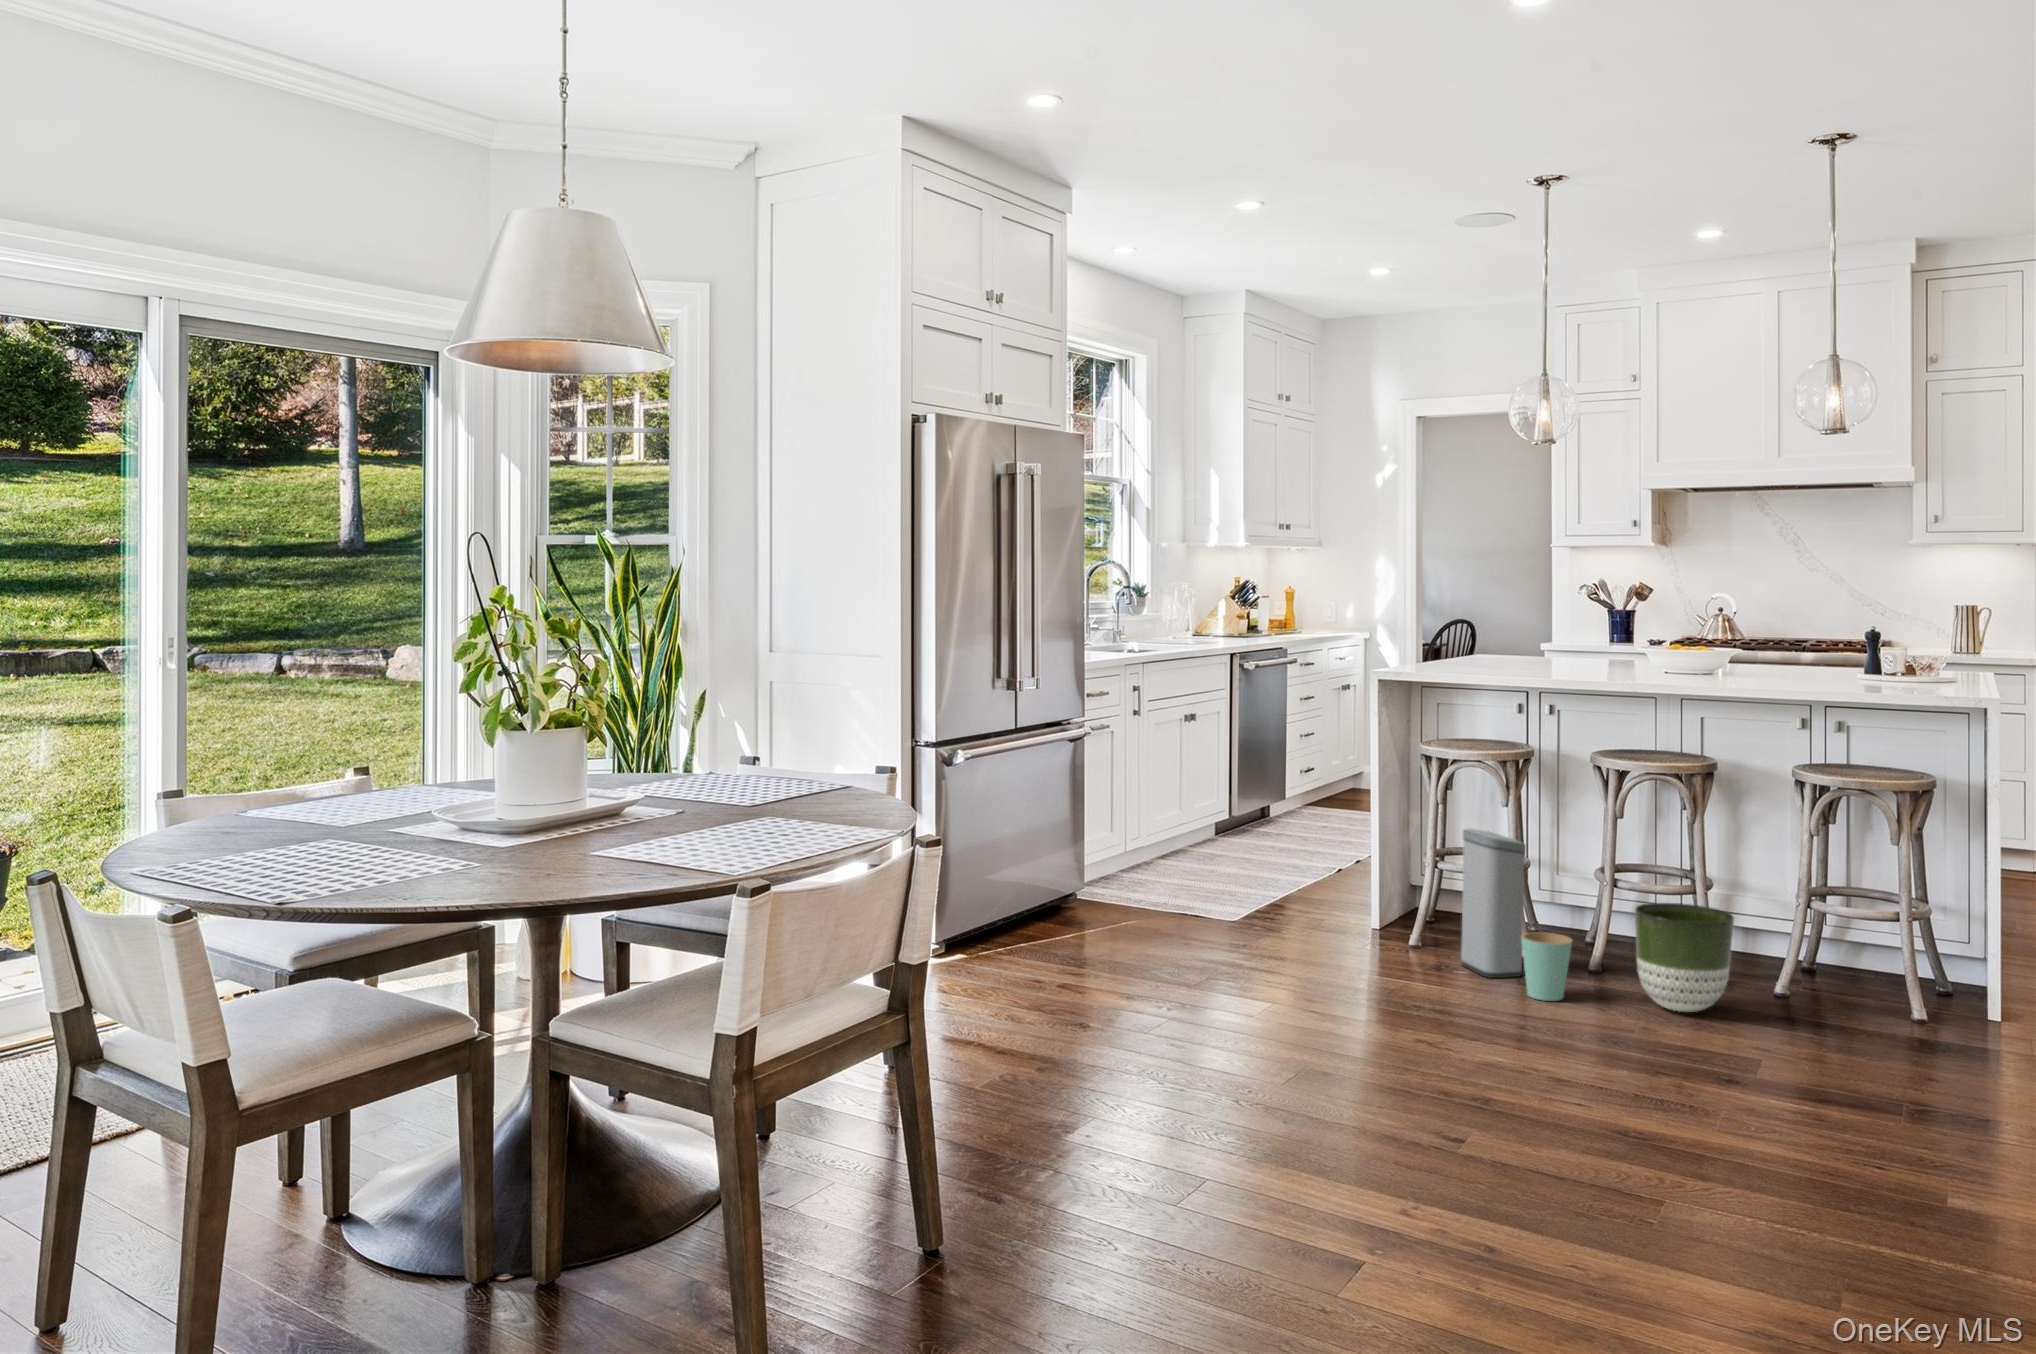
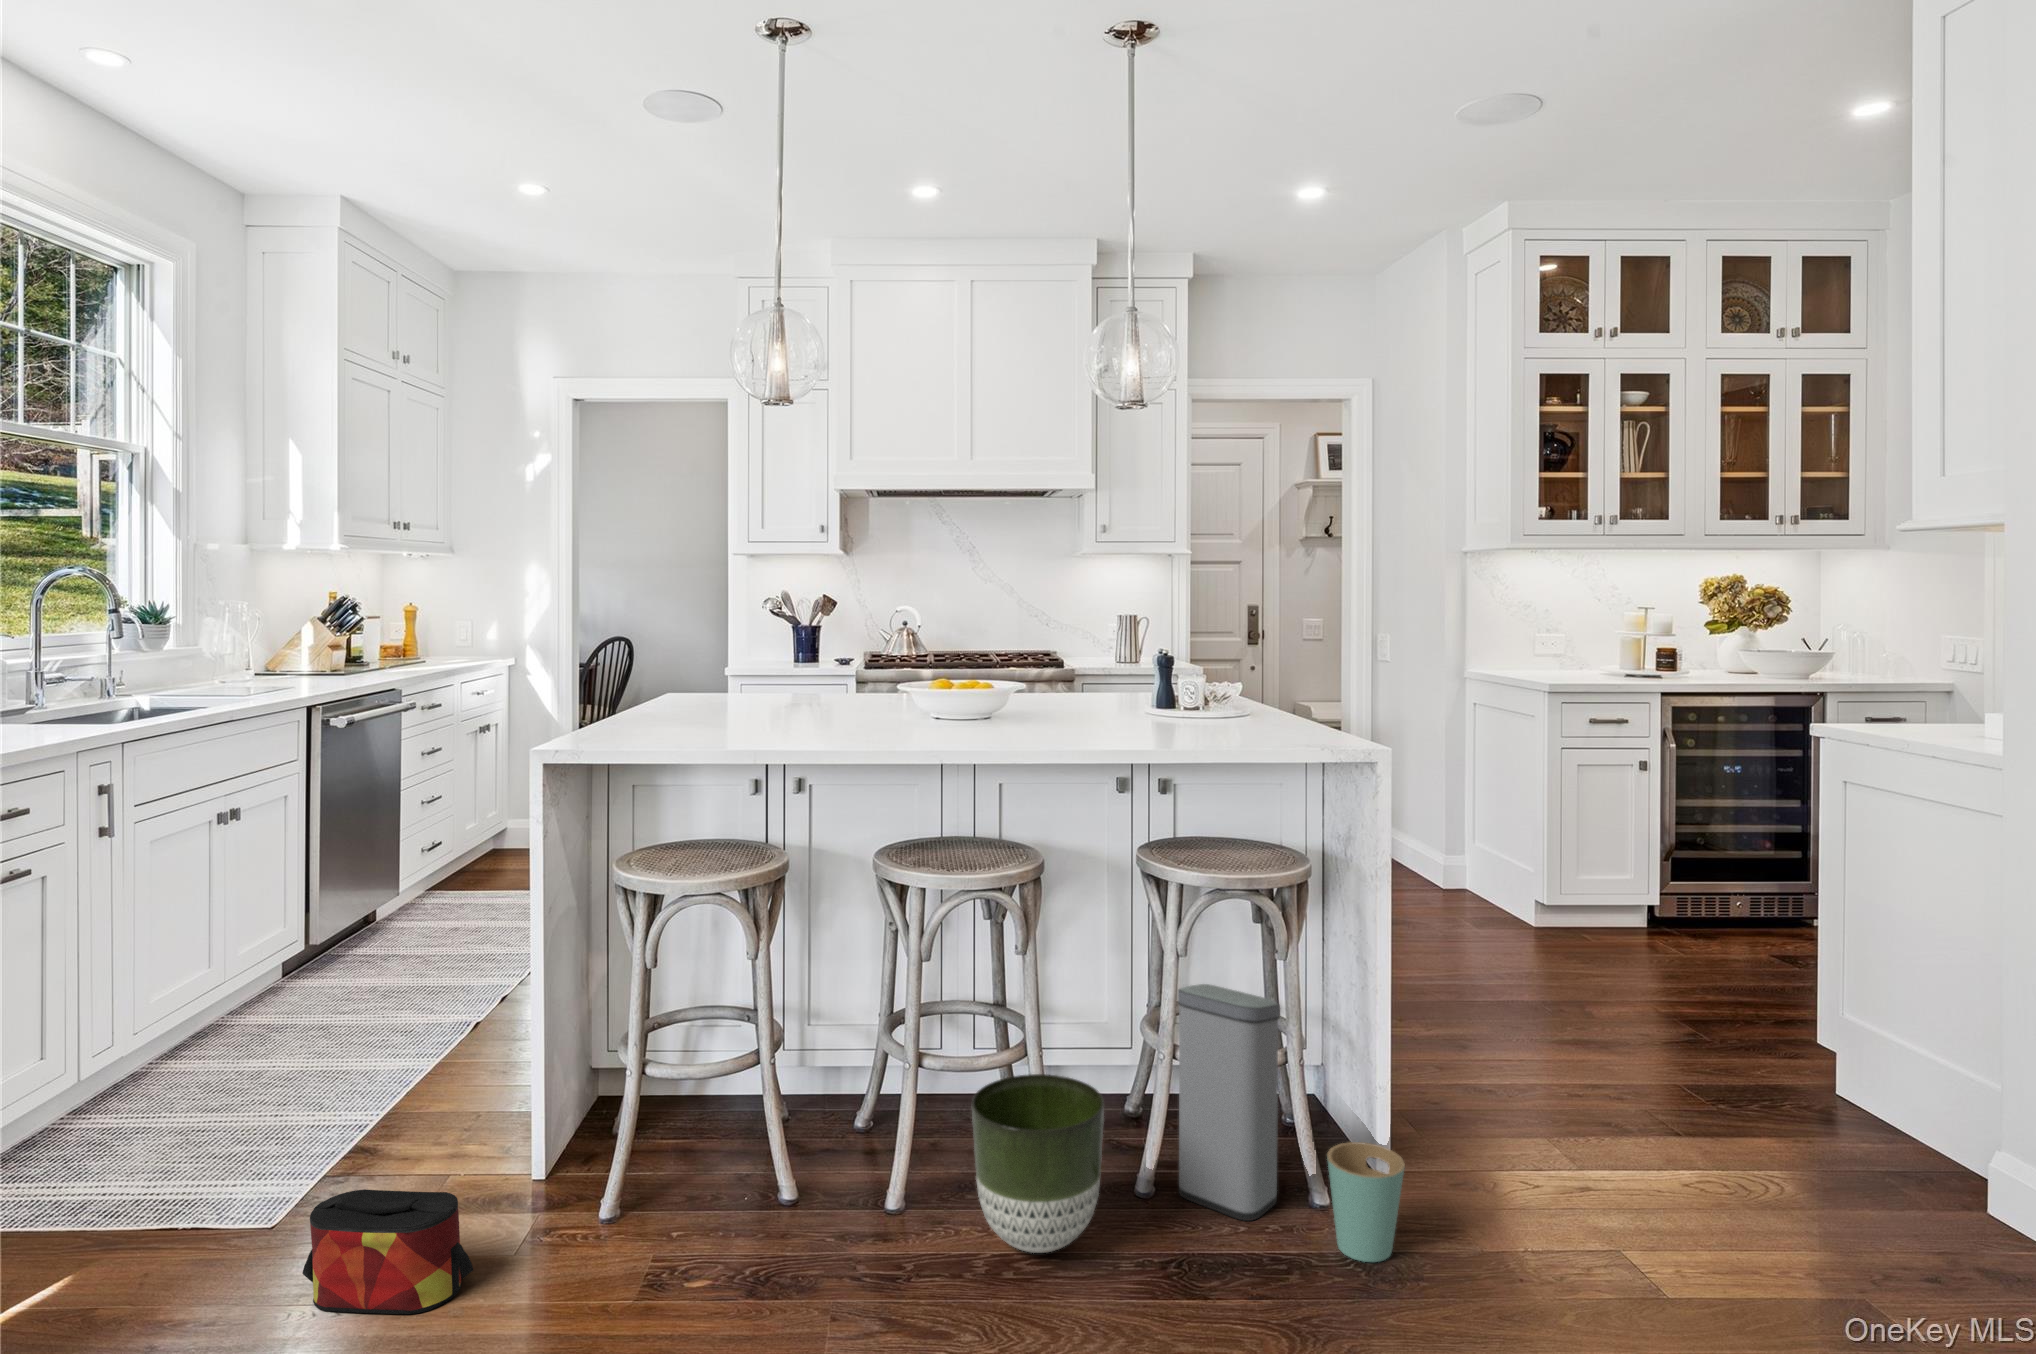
trash can: present [1461,829,1572,1001] -> present [1178,984,1405,1262]
bag: none [1241,899,1326,963] -> present [302,1189,473,1314]

